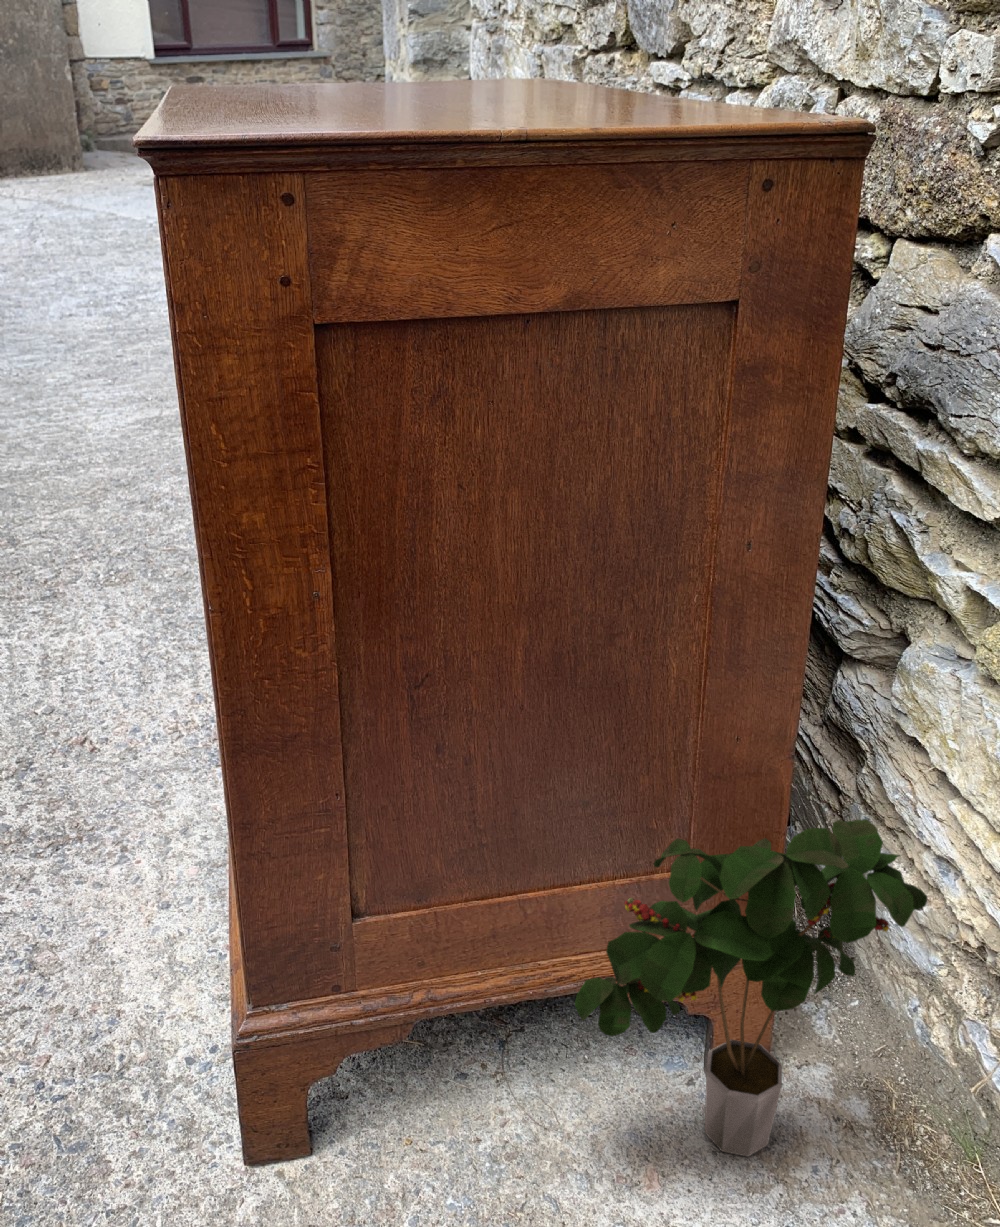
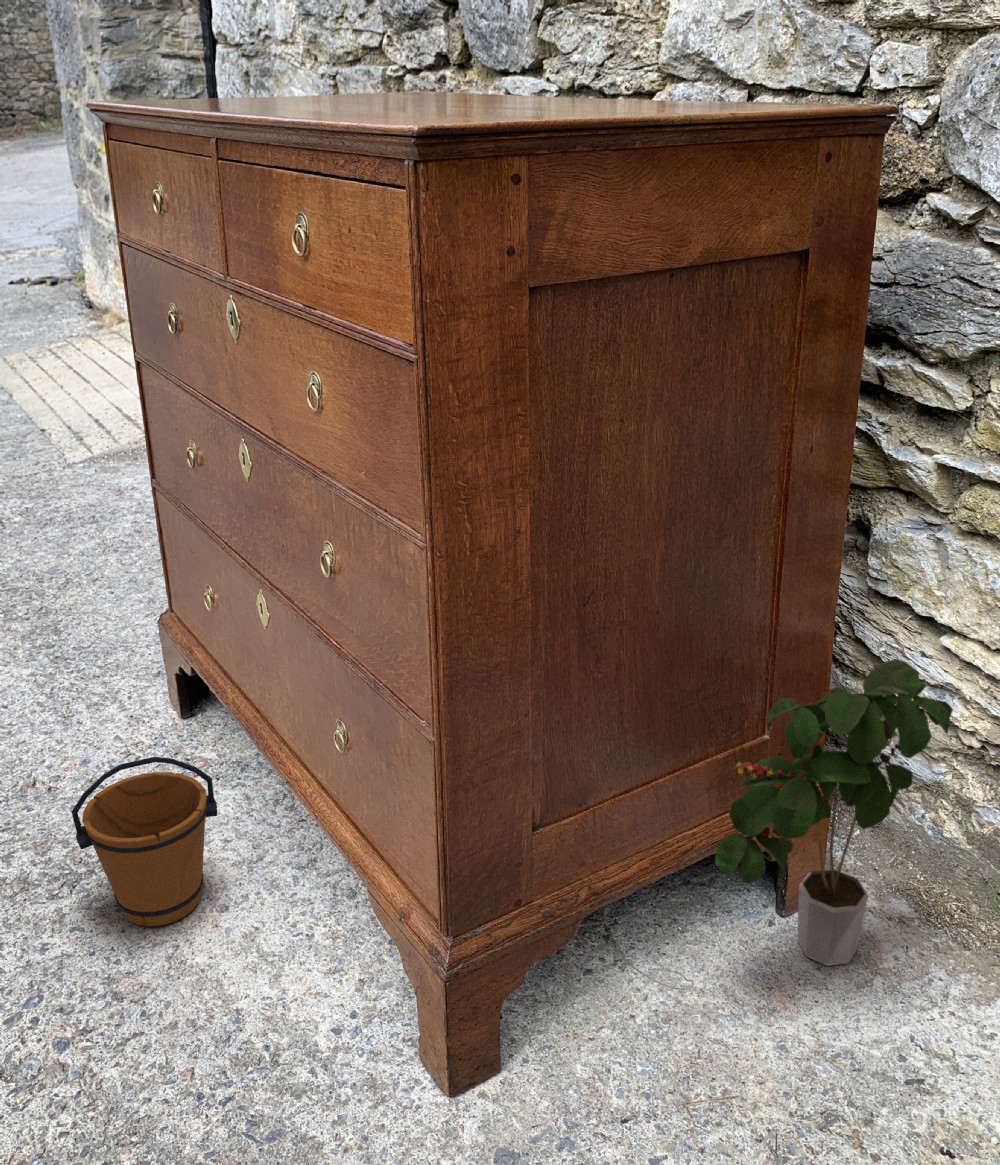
bucket: none [32,746,173,909] -> present [71,757,217,926]

